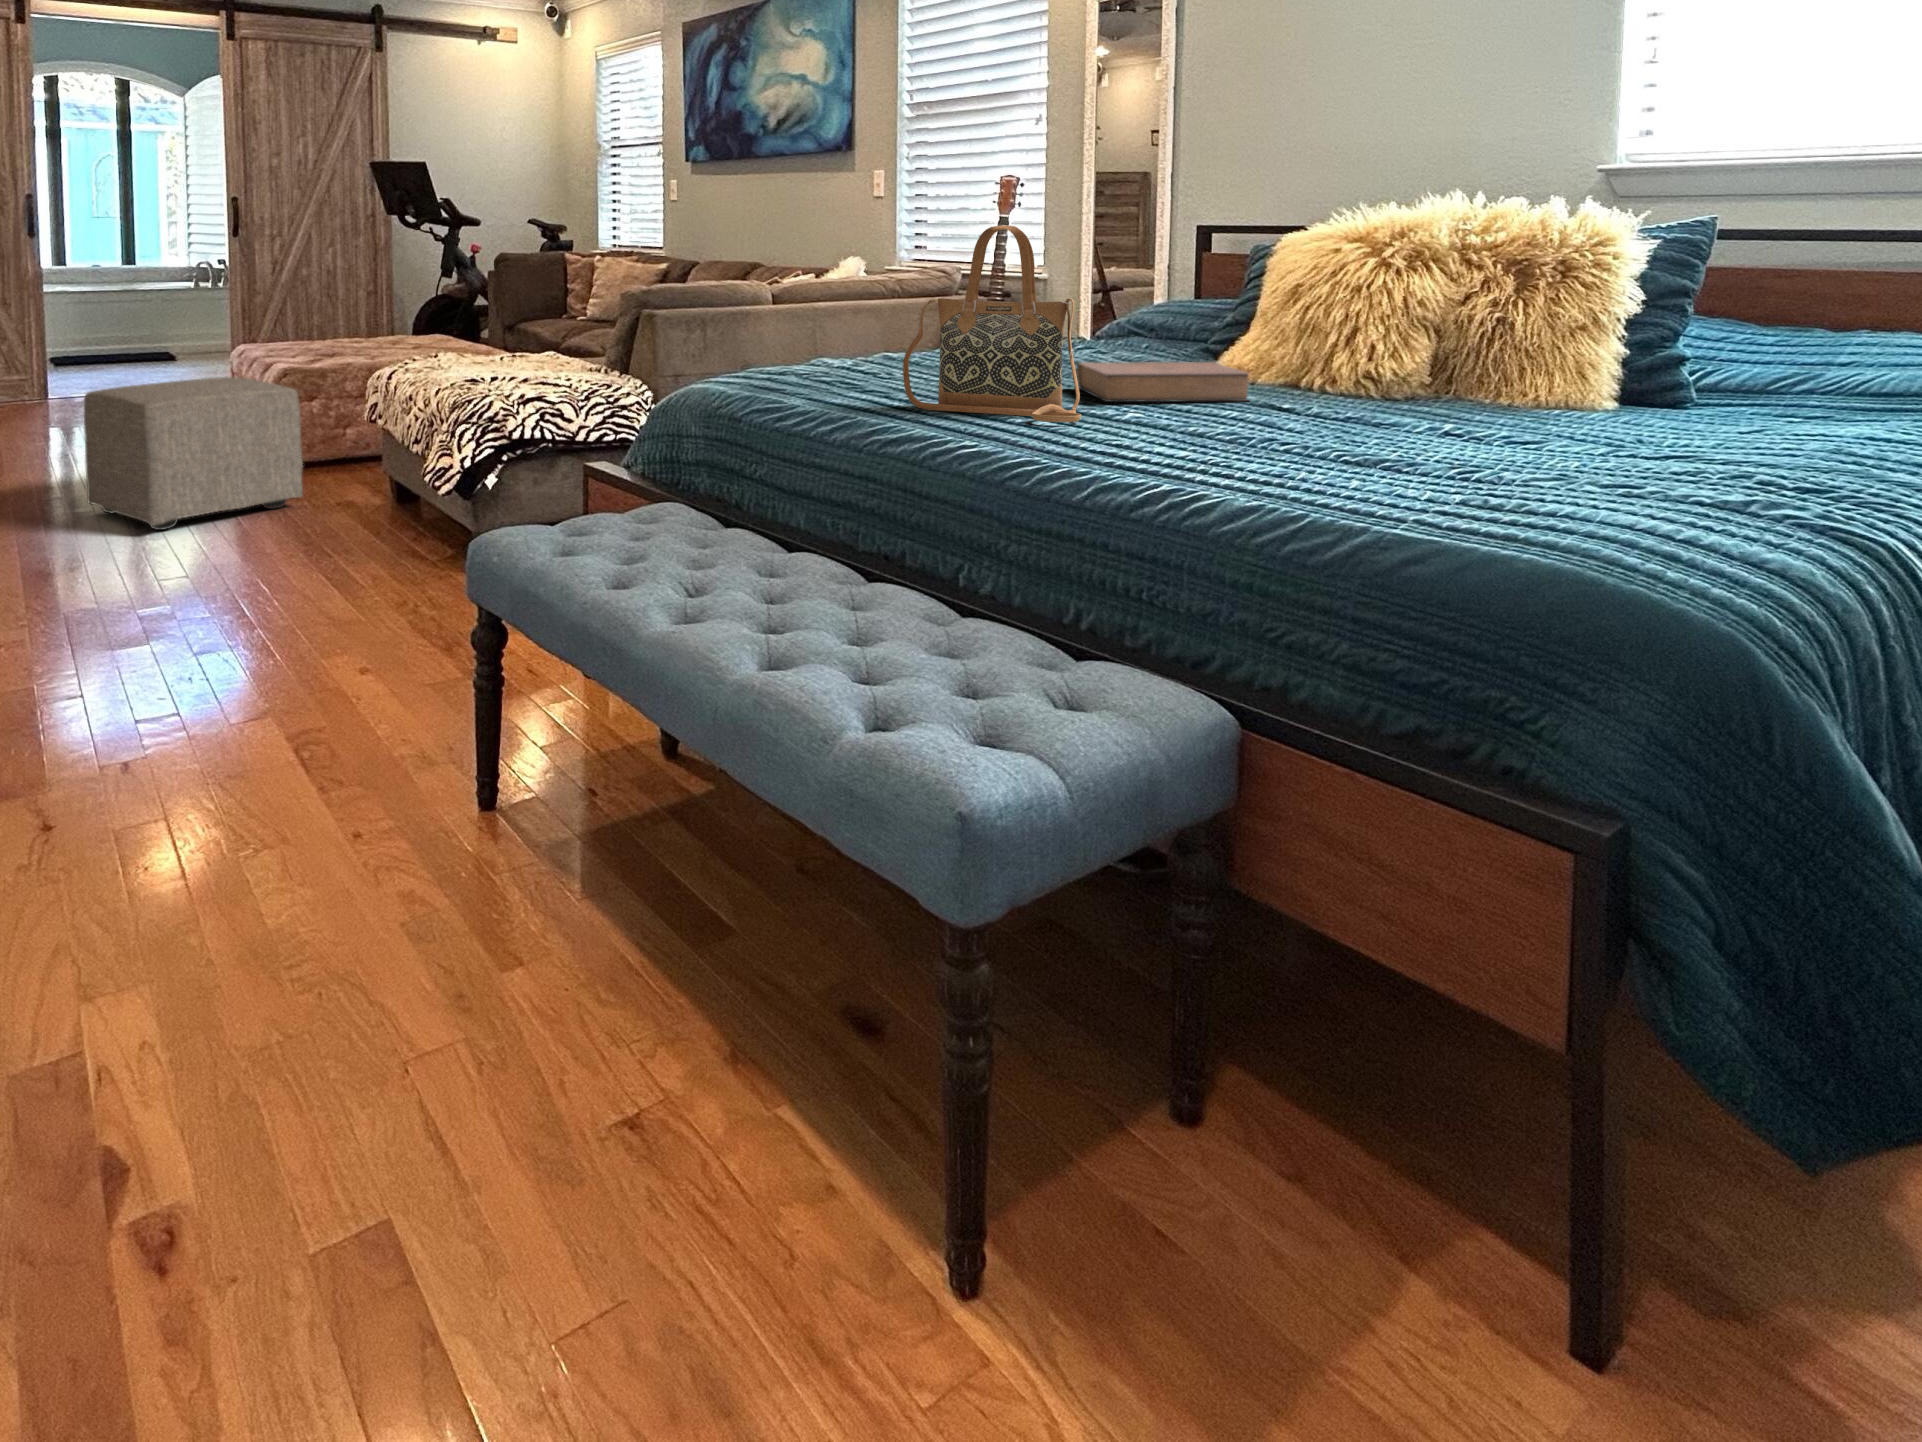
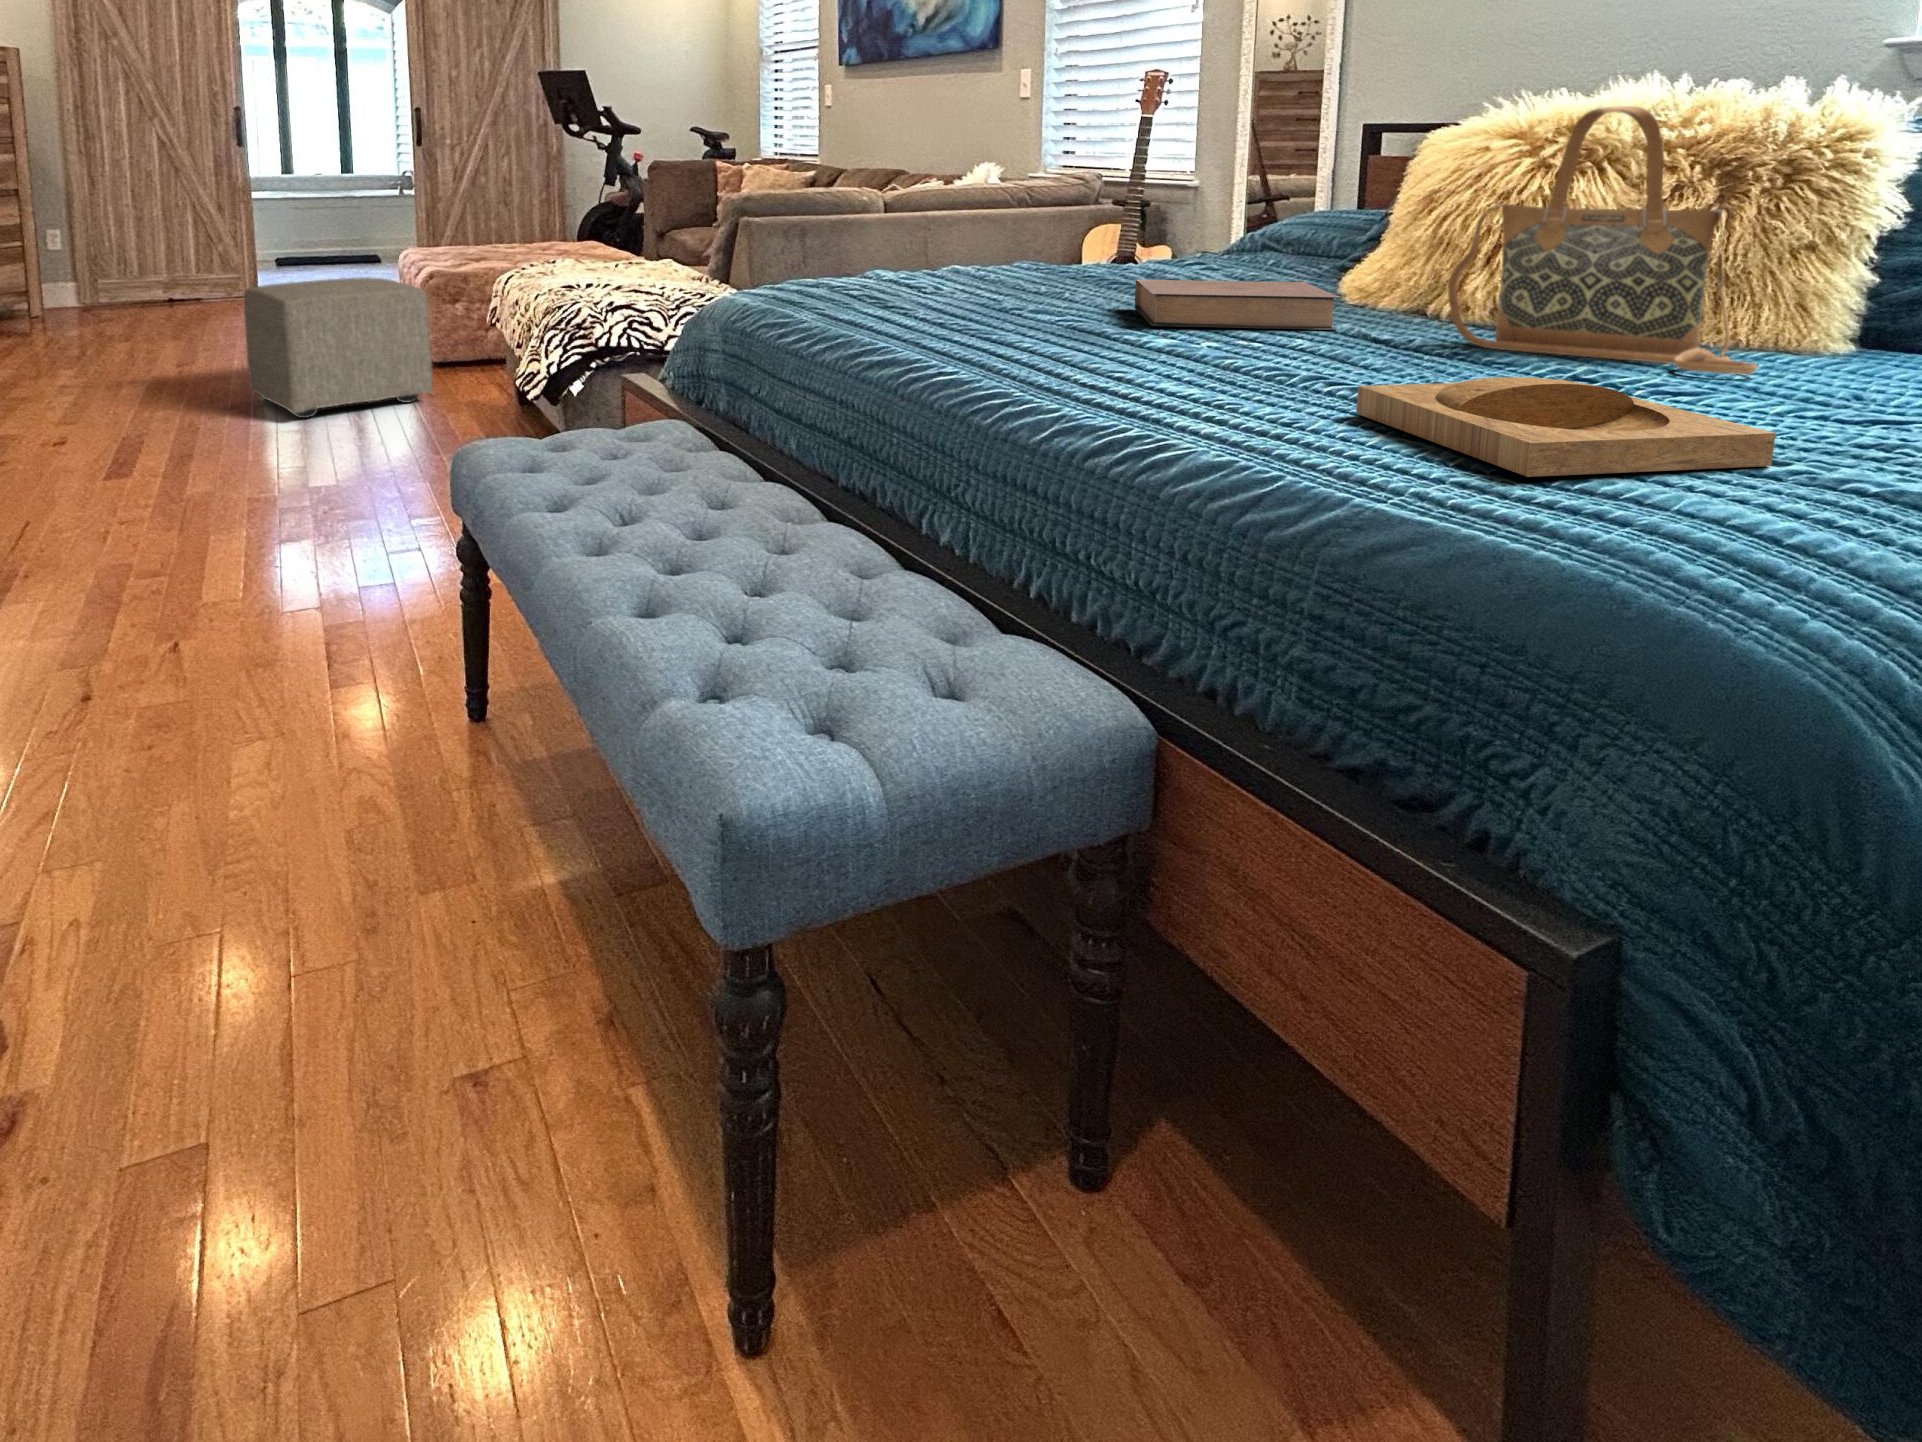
handbag: present [903,226,1081,422] -> present [1448,106,1757,374]
tray: none [1322,433,1624,504] -> present [1356,377,1775,477]

